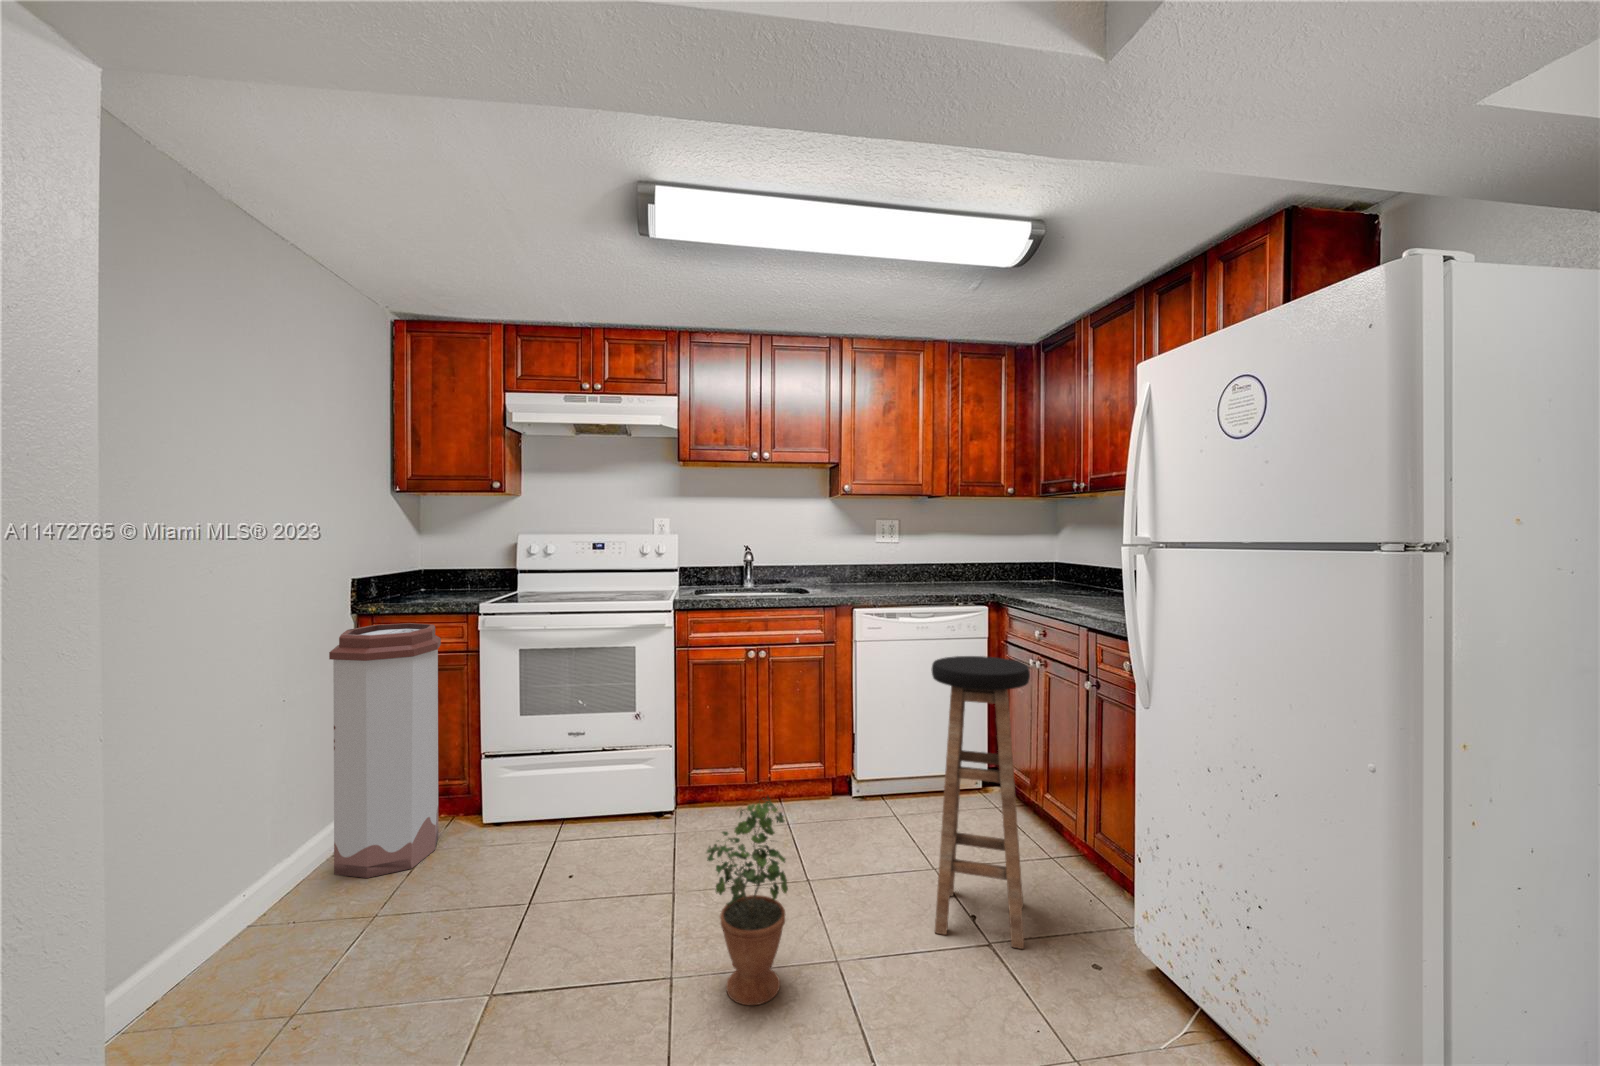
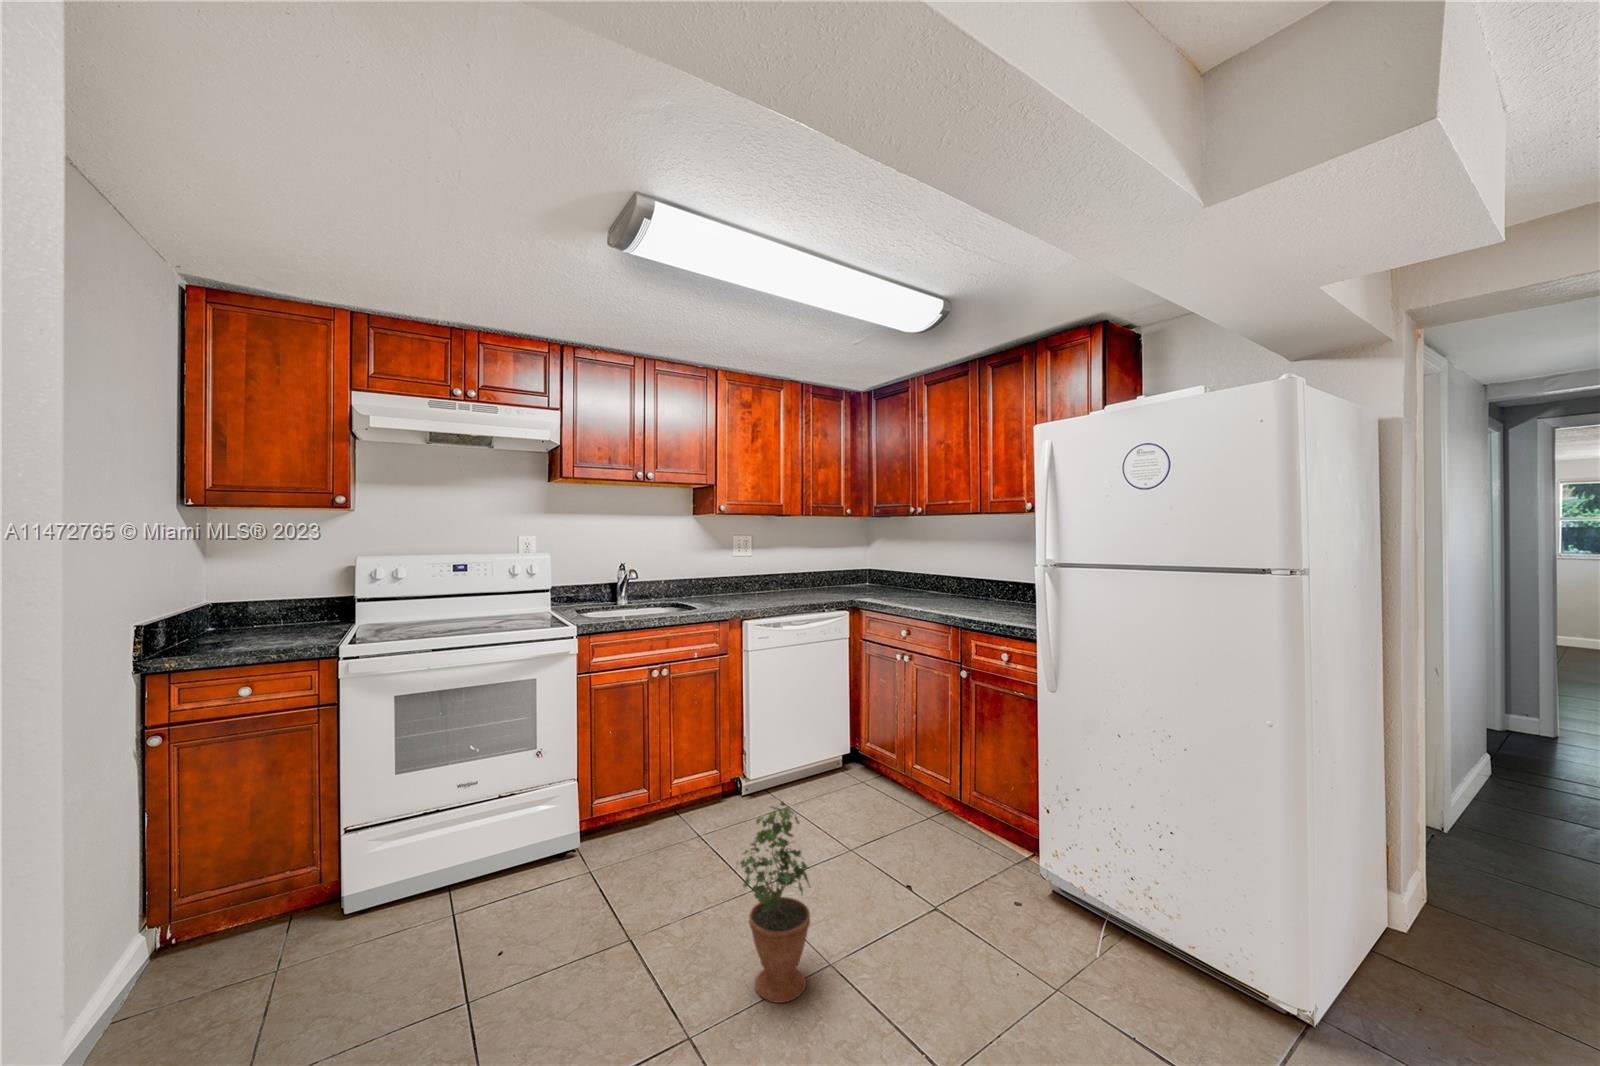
trash can: present [329,623,441,878] -> none [141,675,303,1030]
bar stool: present [932,656,1030,949] -> none [872,655,960,894]

